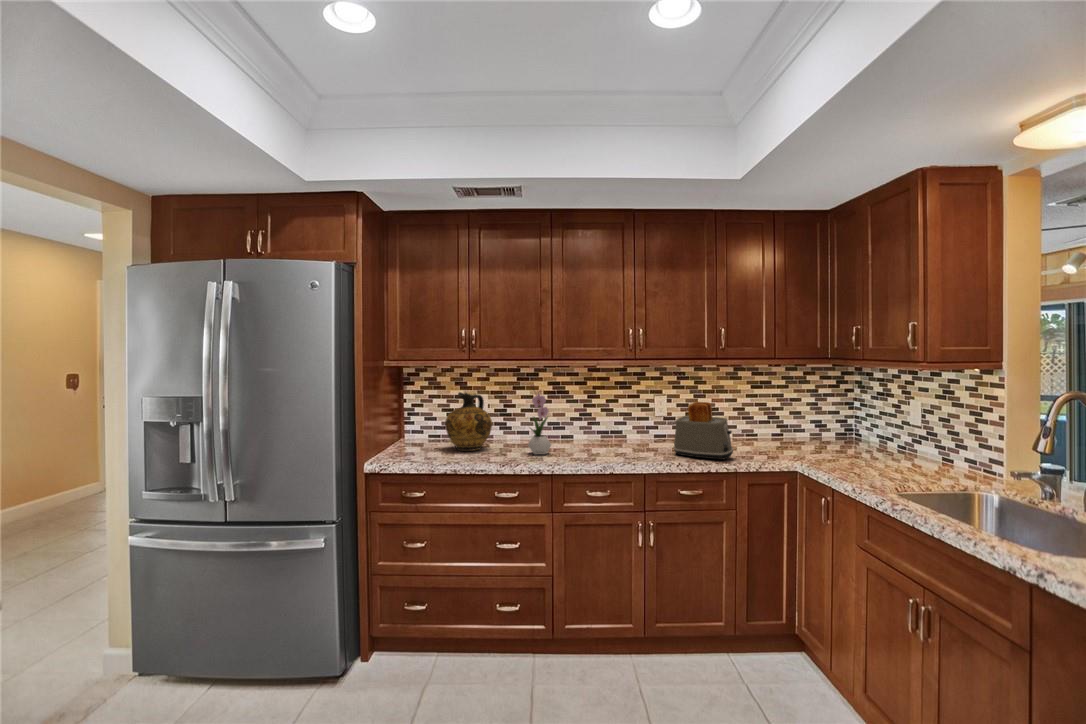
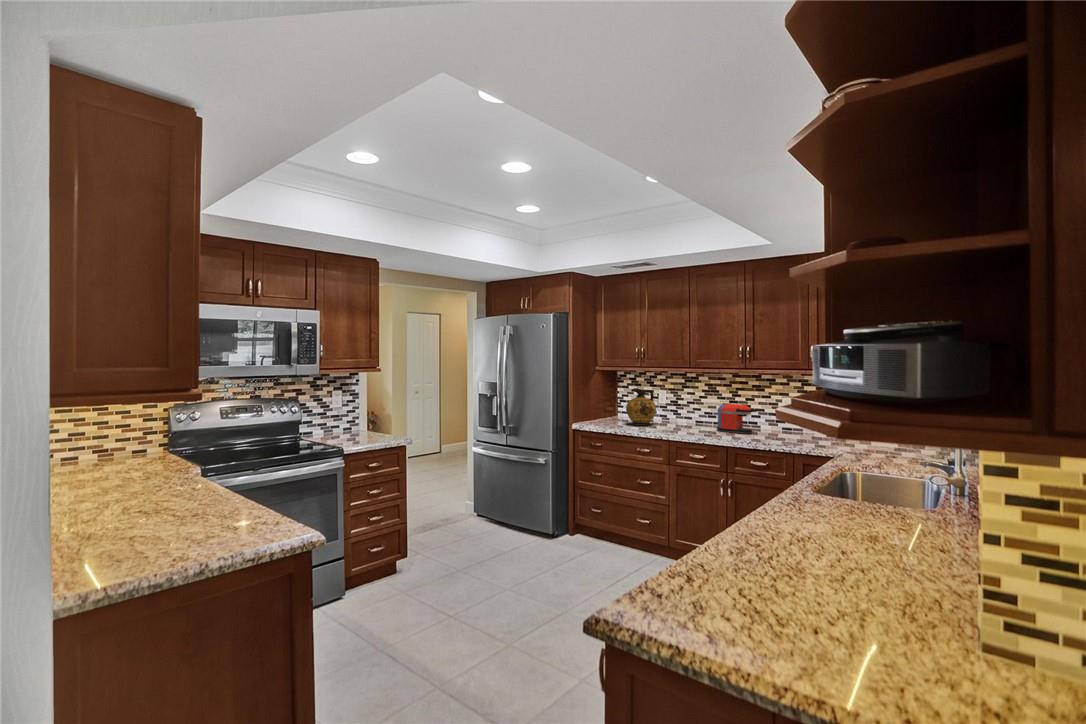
flower arrangement: present [528,385,551,455] -> none [669,385,686,431]
toaster: present [674,402,733,460] -> none [768,402,808,445]
coffee maker: none [586,409,642,449] -> present [717,404,757,433]

